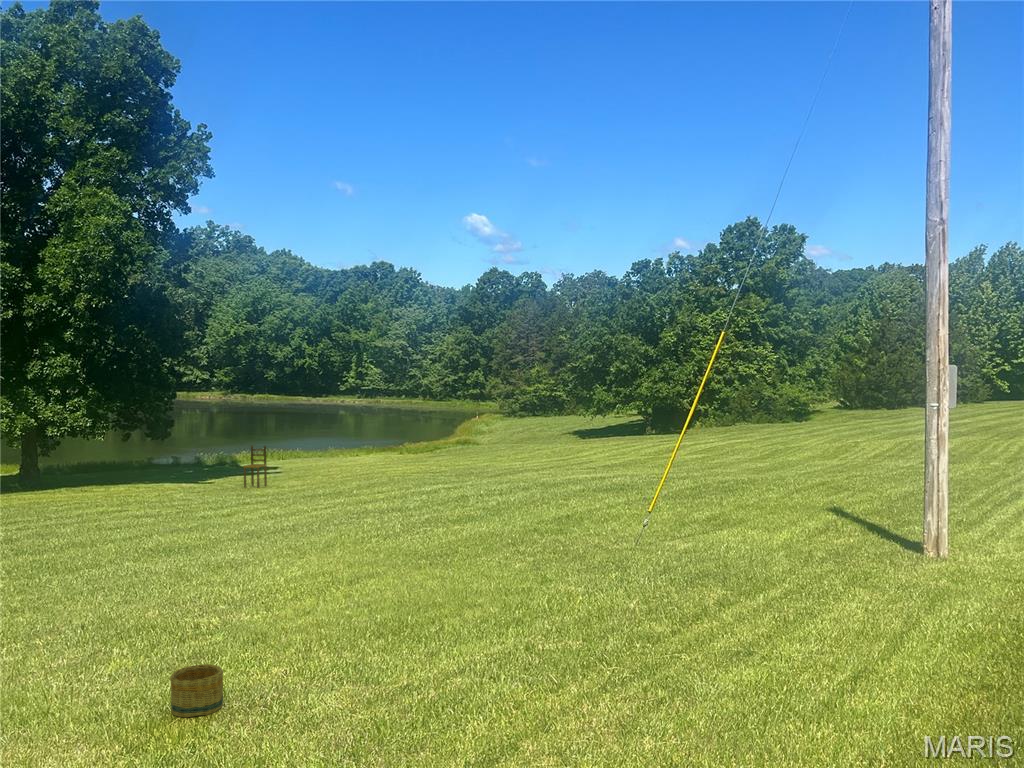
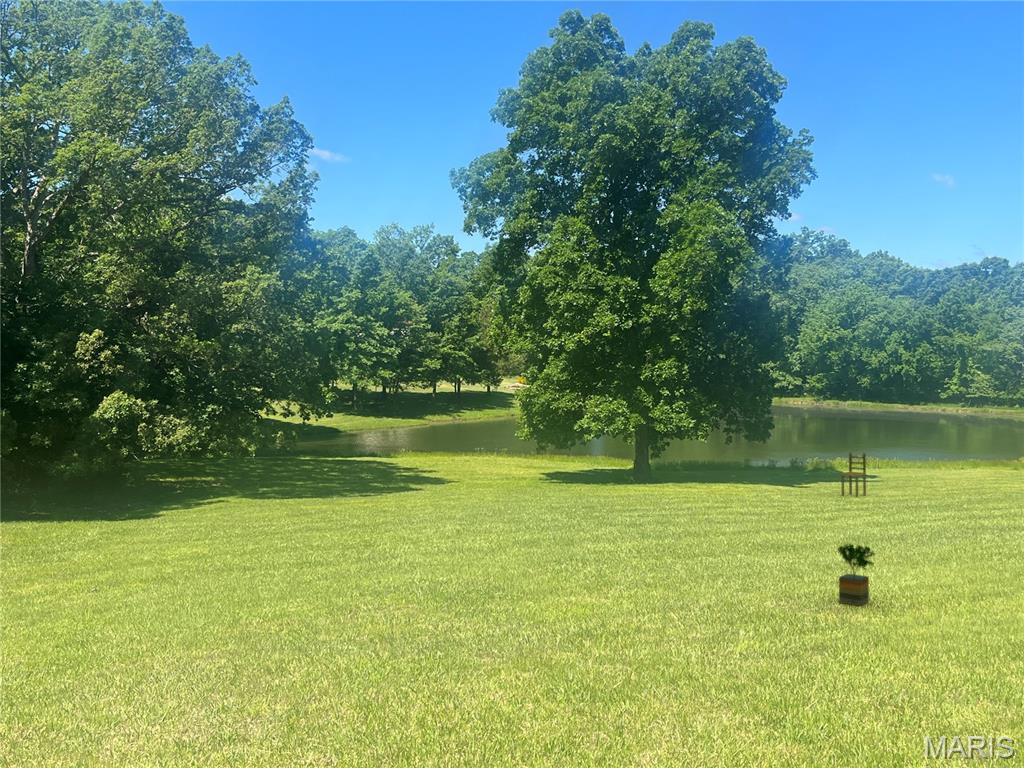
potted tree: none [224,543,266,608] -> present [838,544,875,606]
basket: present [170,664,224,718] -> none [798,640,845,684]

